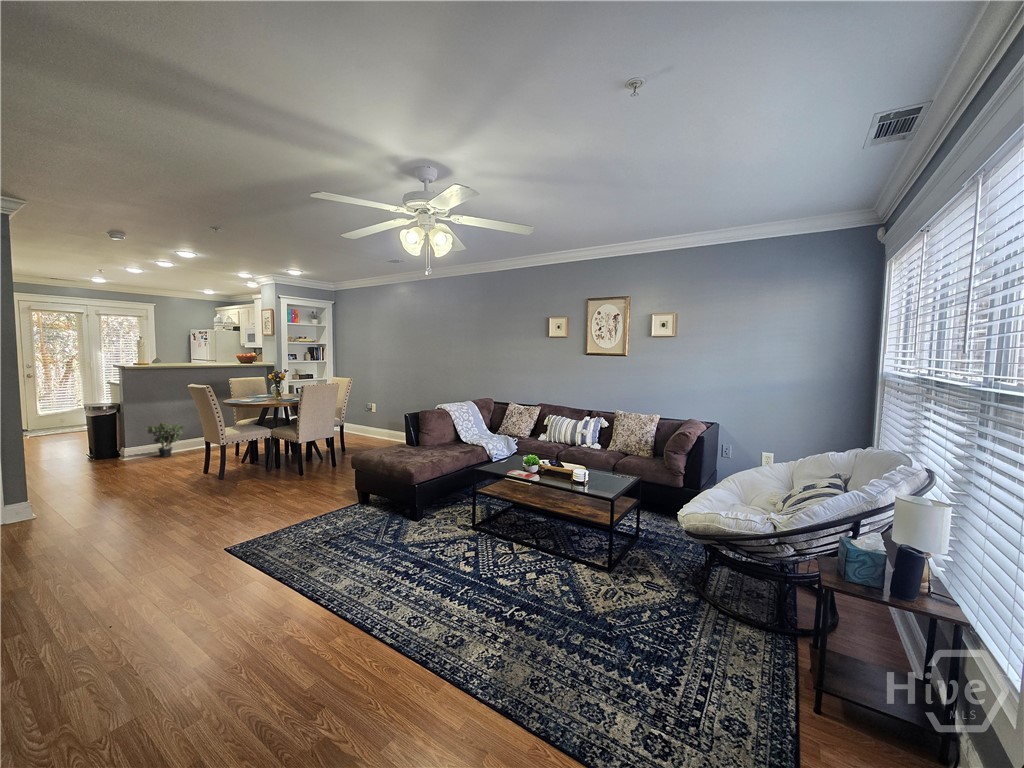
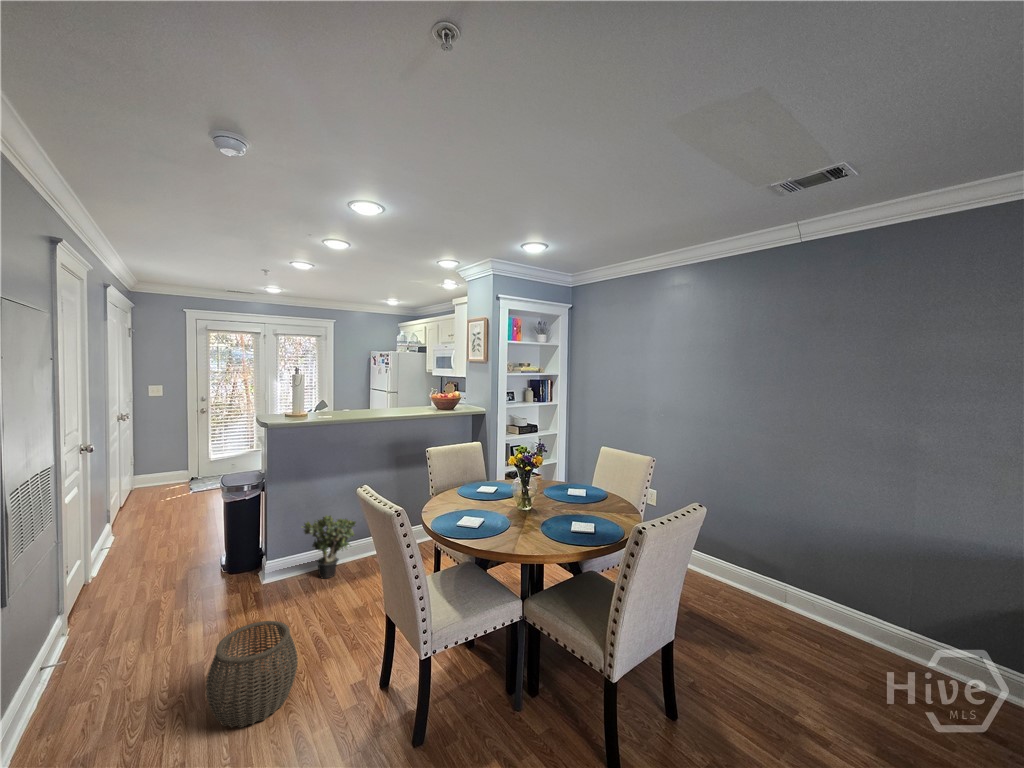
woven basket: none [109,451,156,487] -> present [206,621,298,728]

